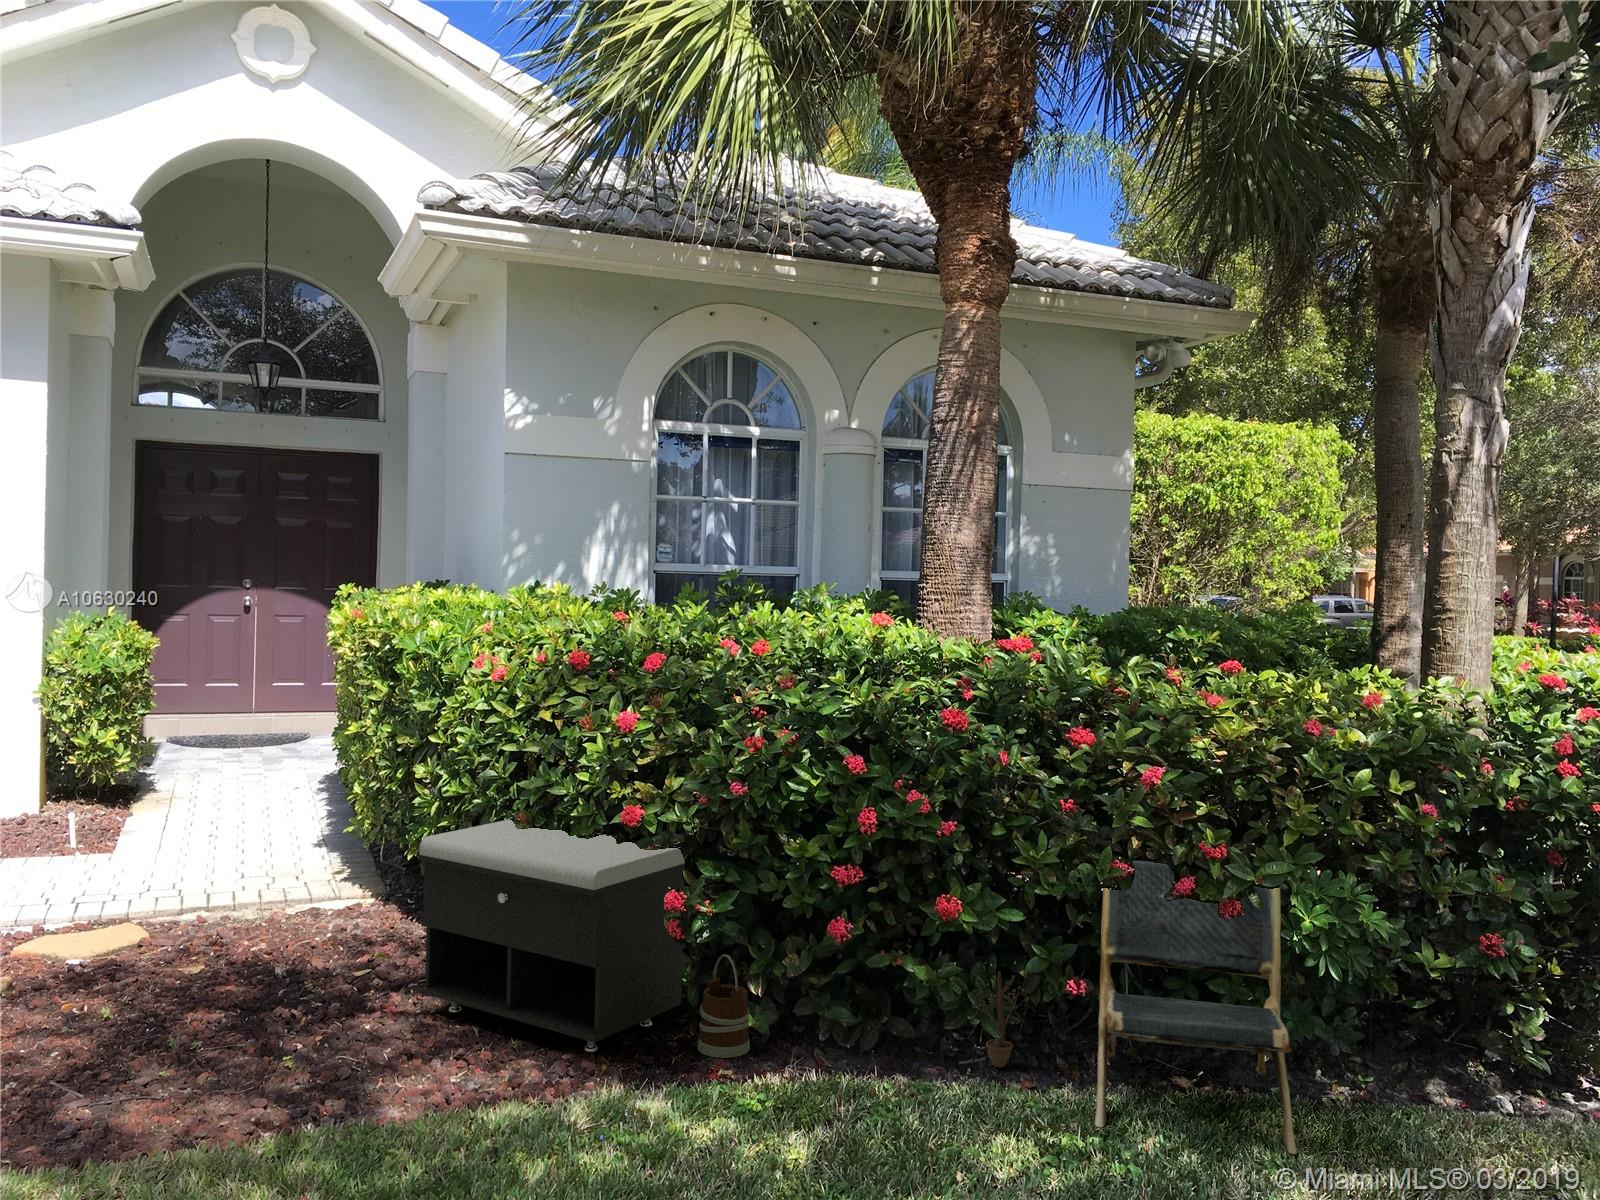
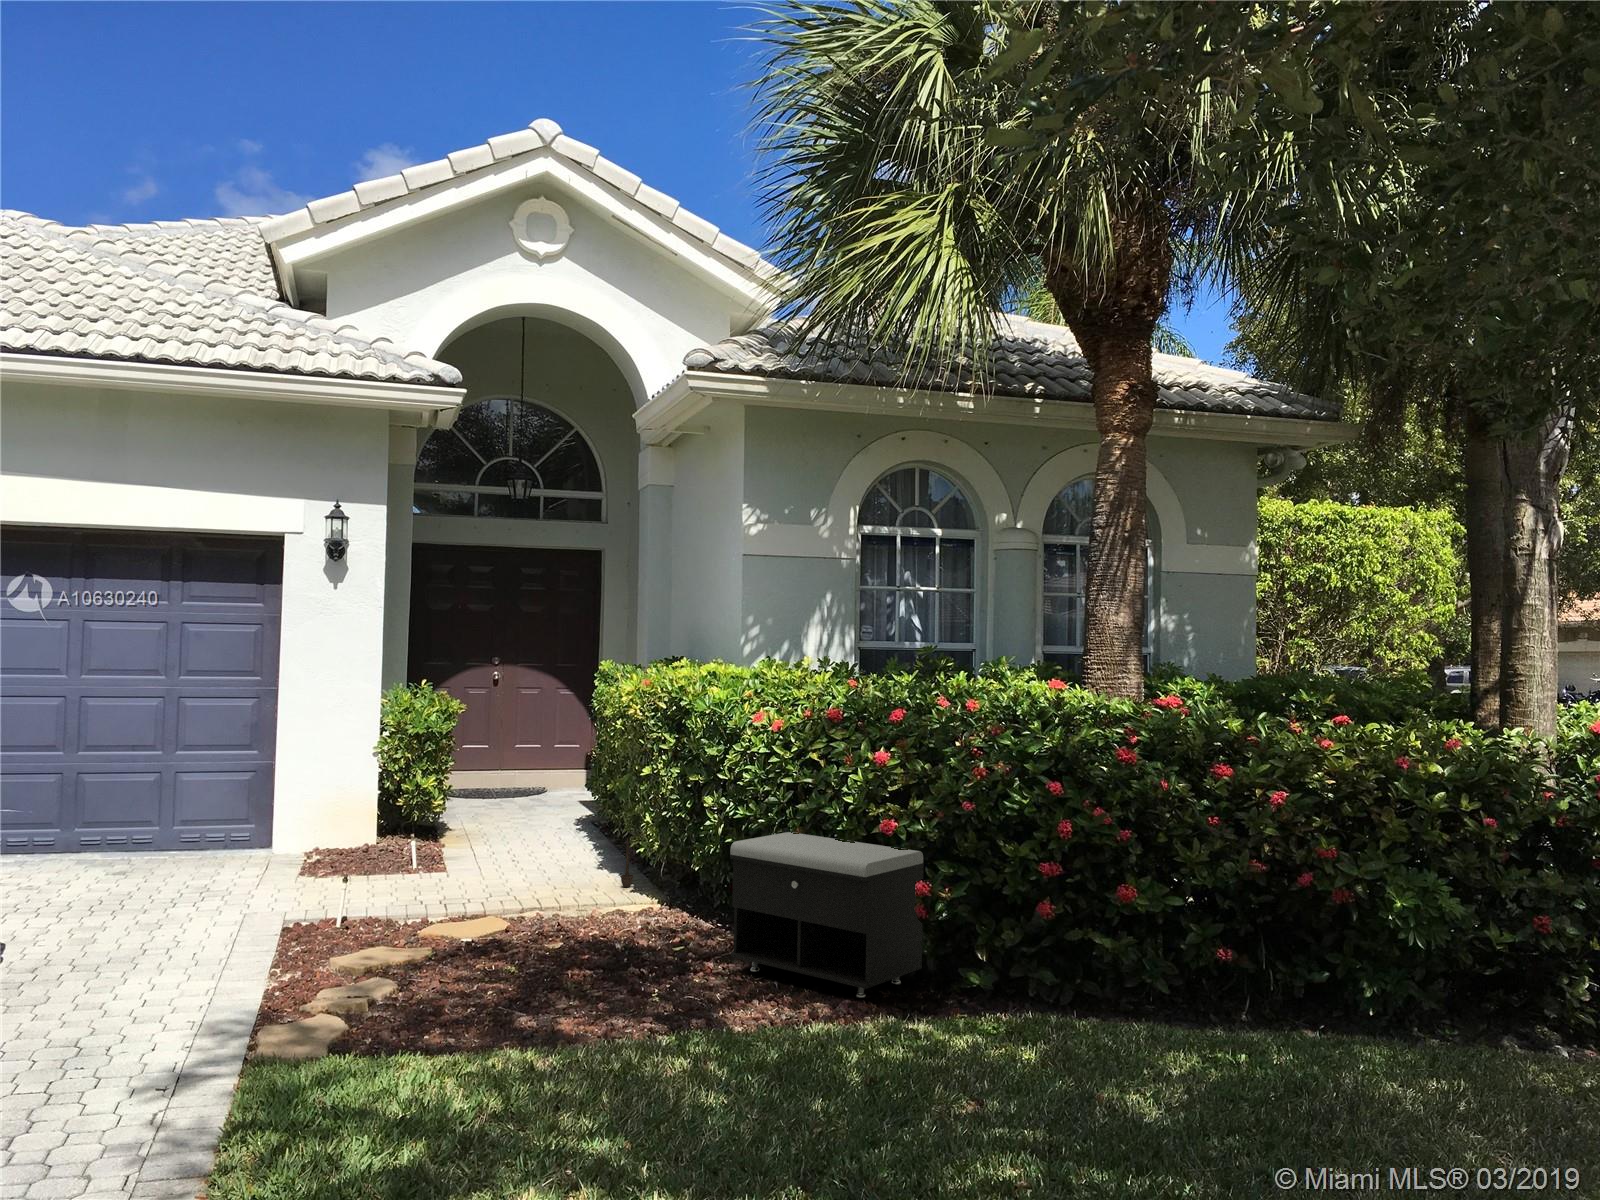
lounge chair: present [1095,860,1298,1154] -> none [1241,859,1396,1073]
wooden bucket: present [698,955,750,1058] -> none [938,929,977,1004]
decorative plant: present [959,971,1029,1068] -> present [620,838,636,888]

